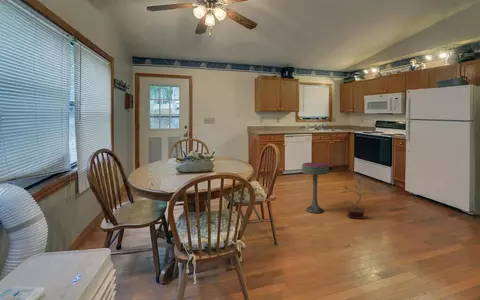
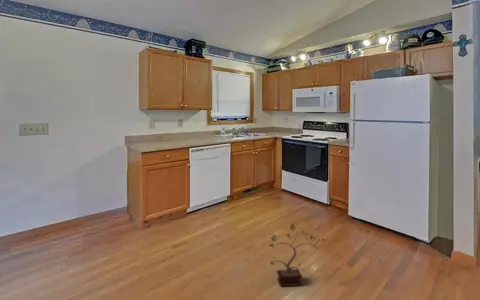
bar stool: present [302,162,329,213] -> none [205,196,247,281]

